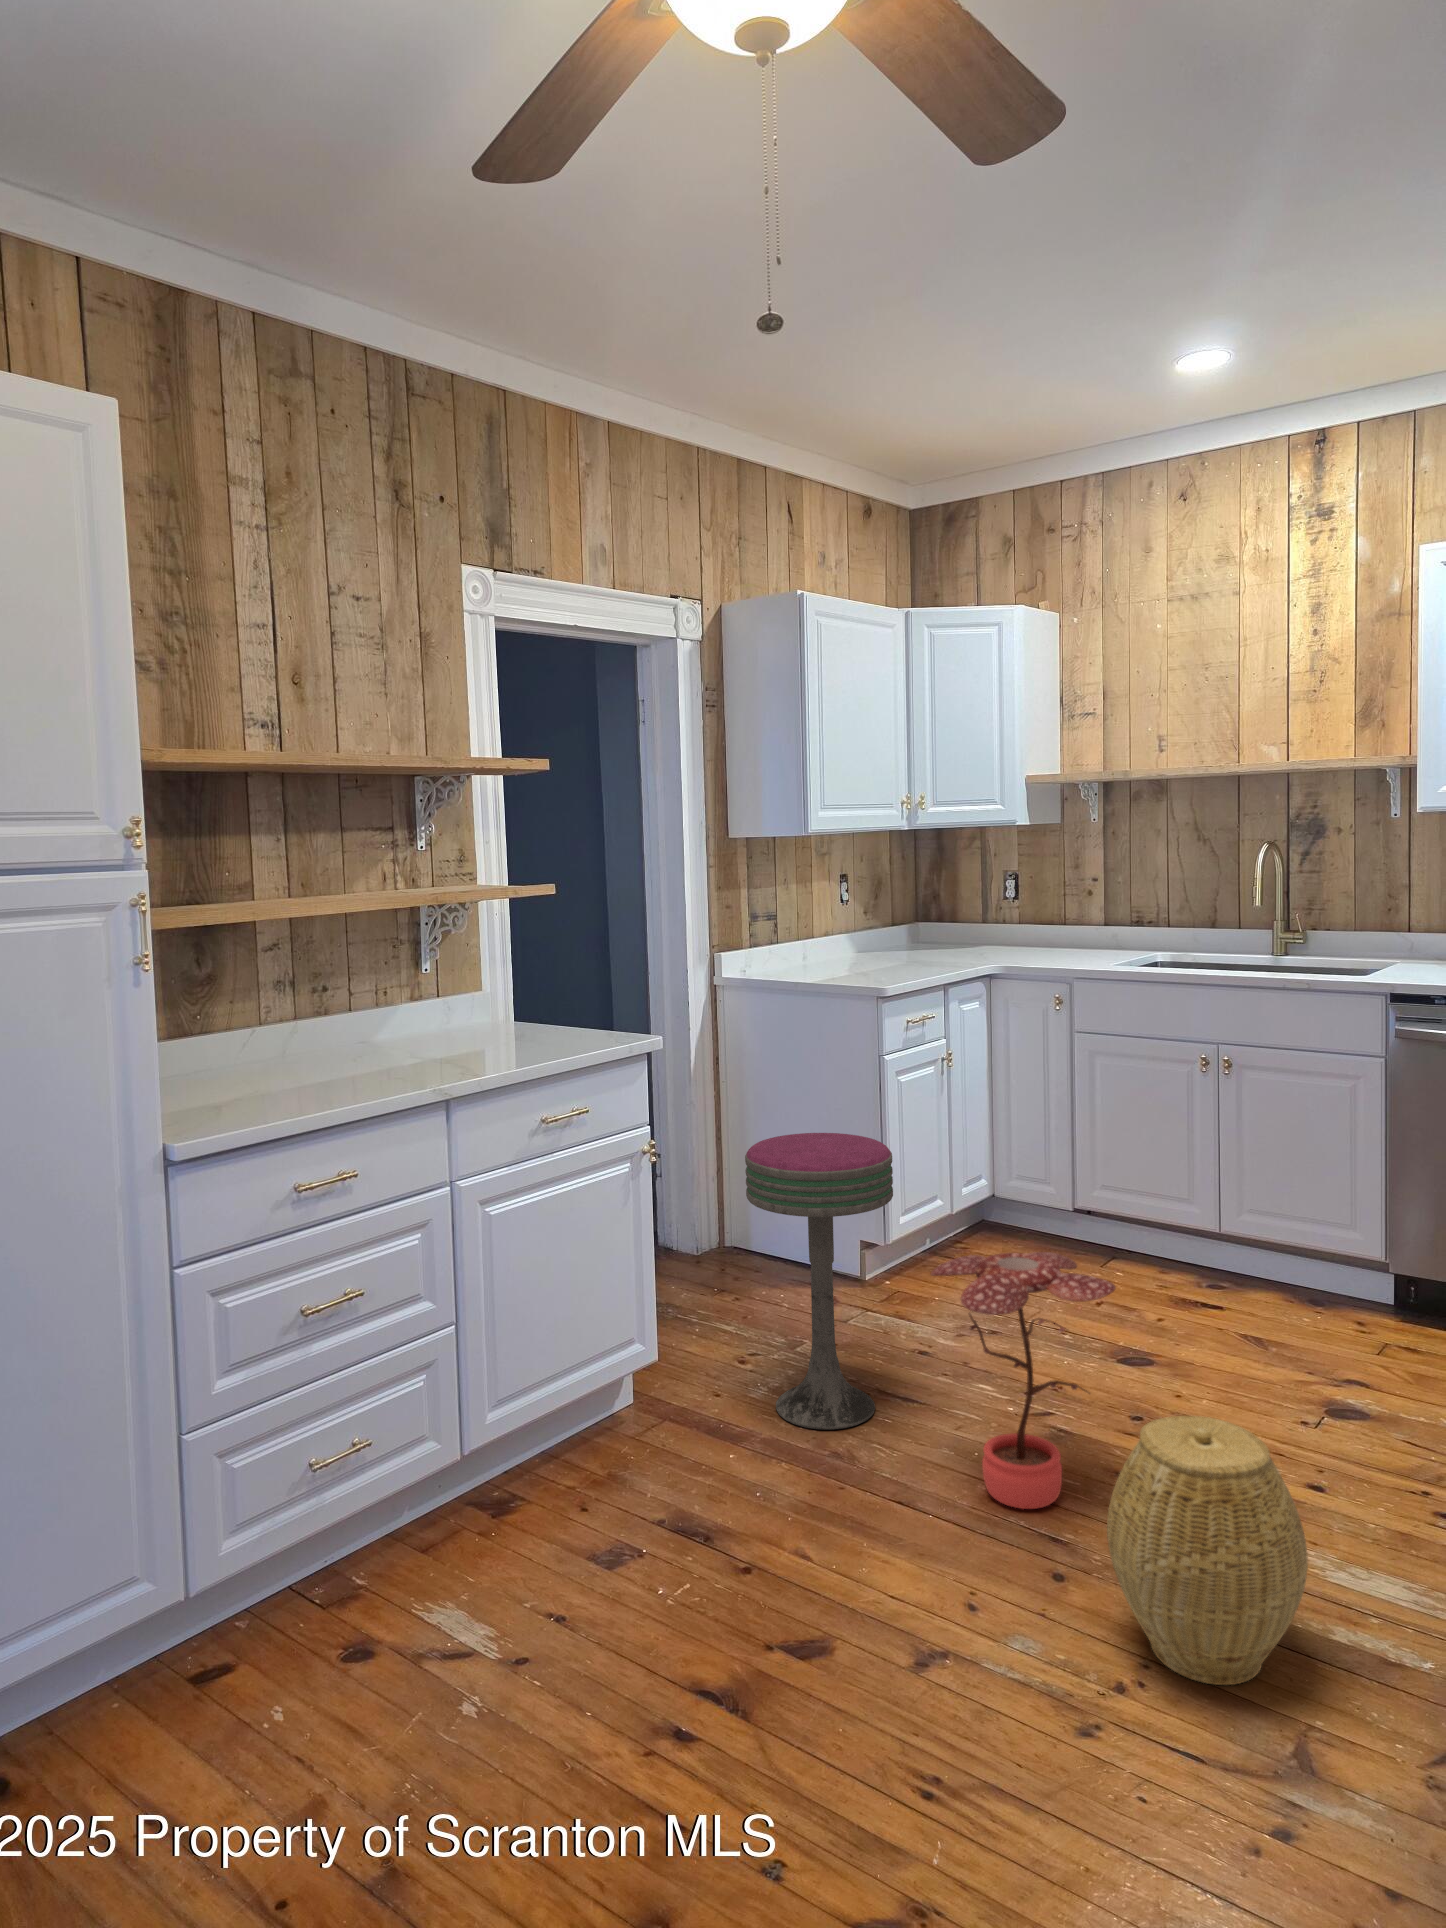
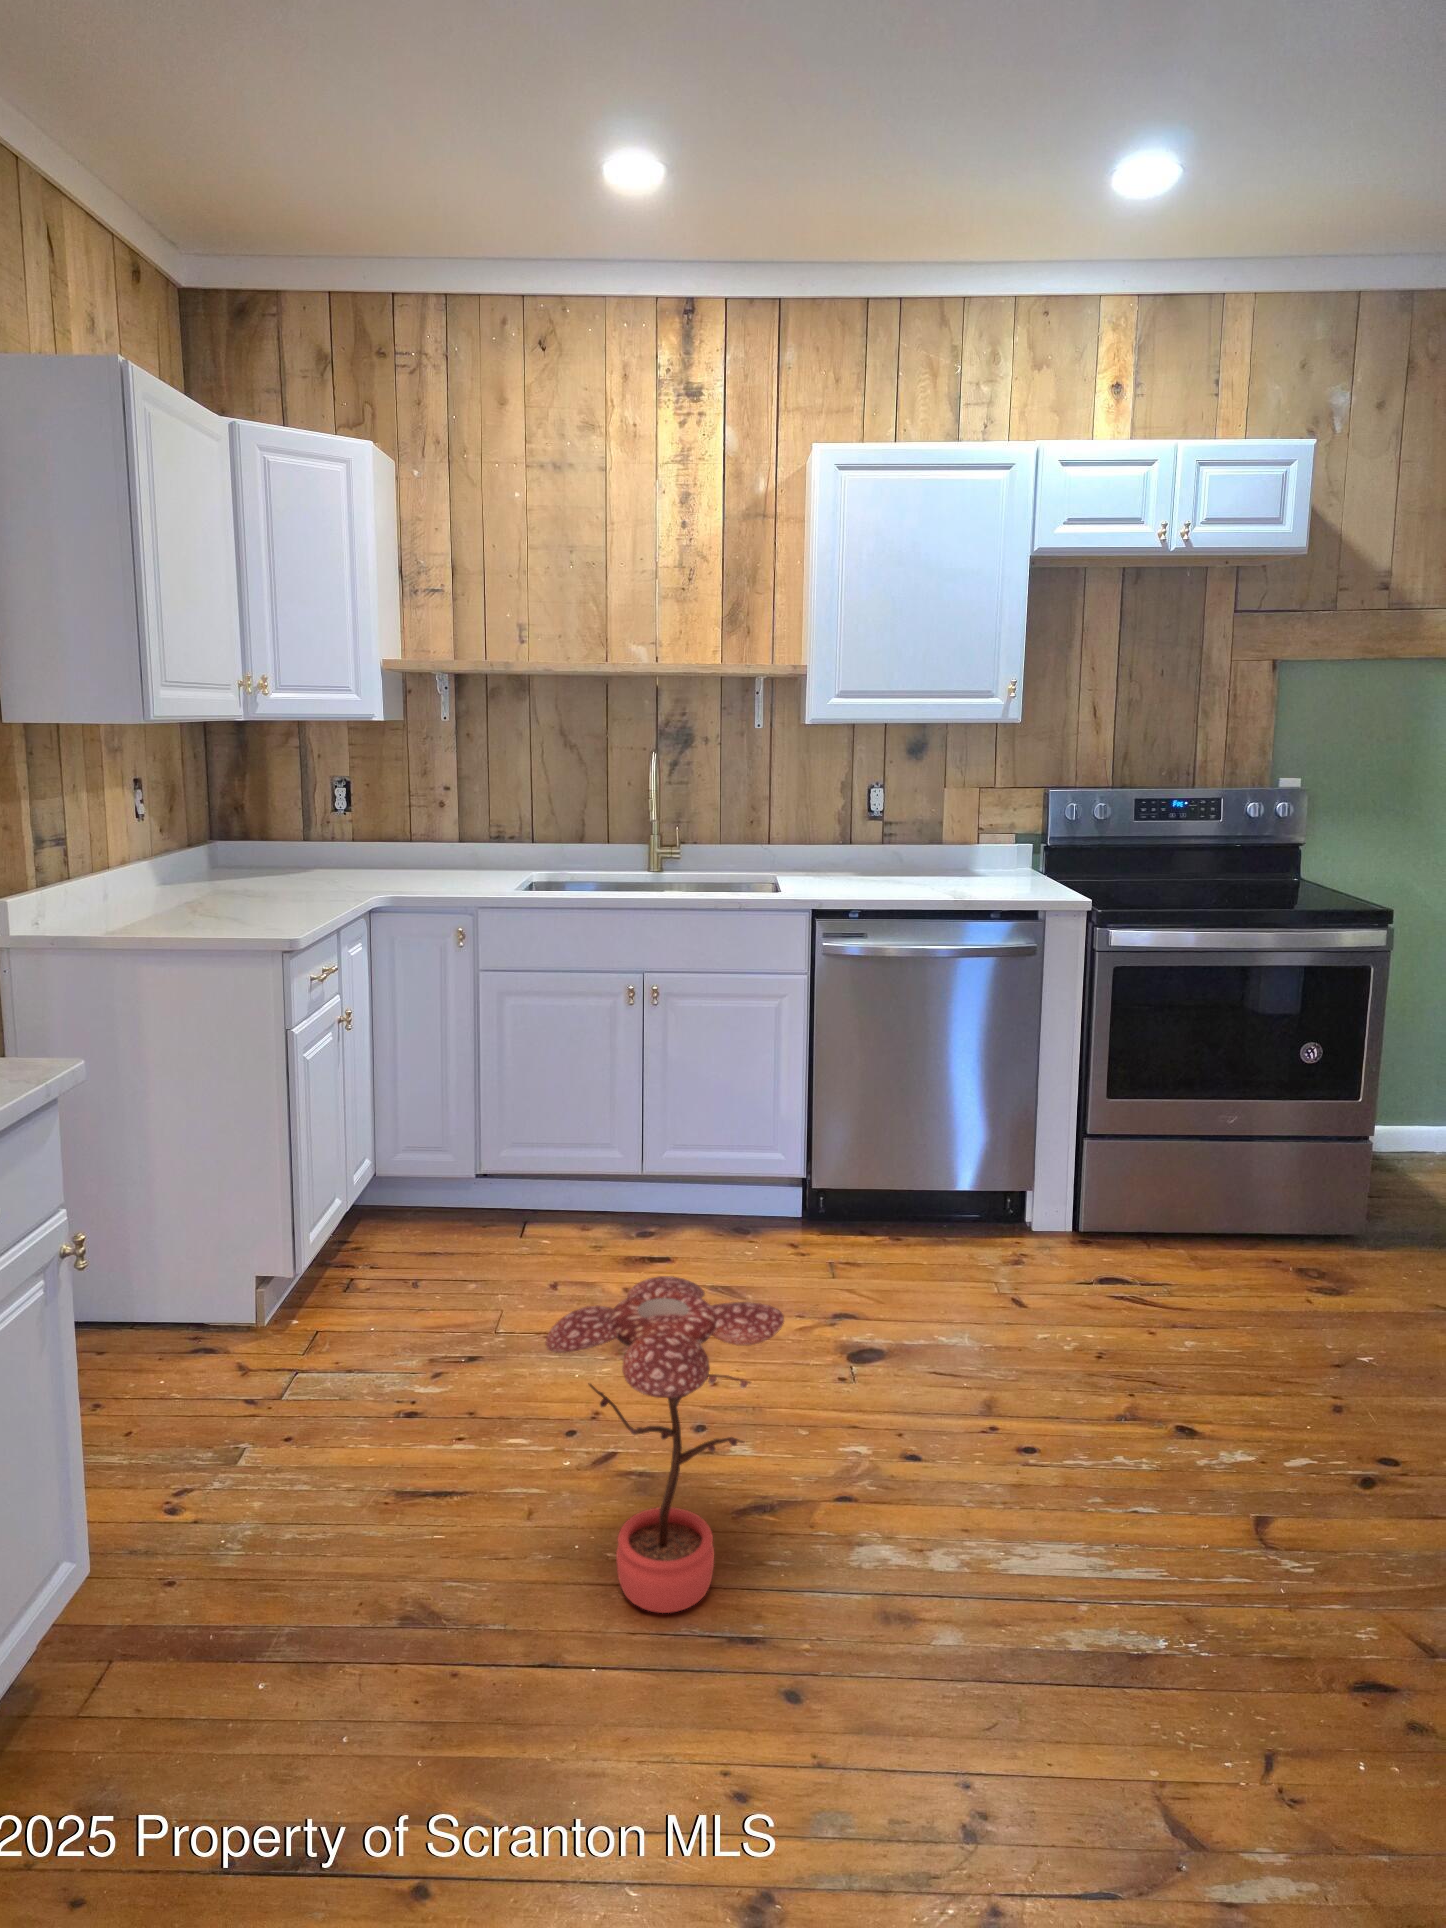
bar stool: present [745,1133,893,1430] -> none [214,1164,438,1597]
woven basket: present [1107,1416,1308,1685] -> none [881,1454,1106,1772]

